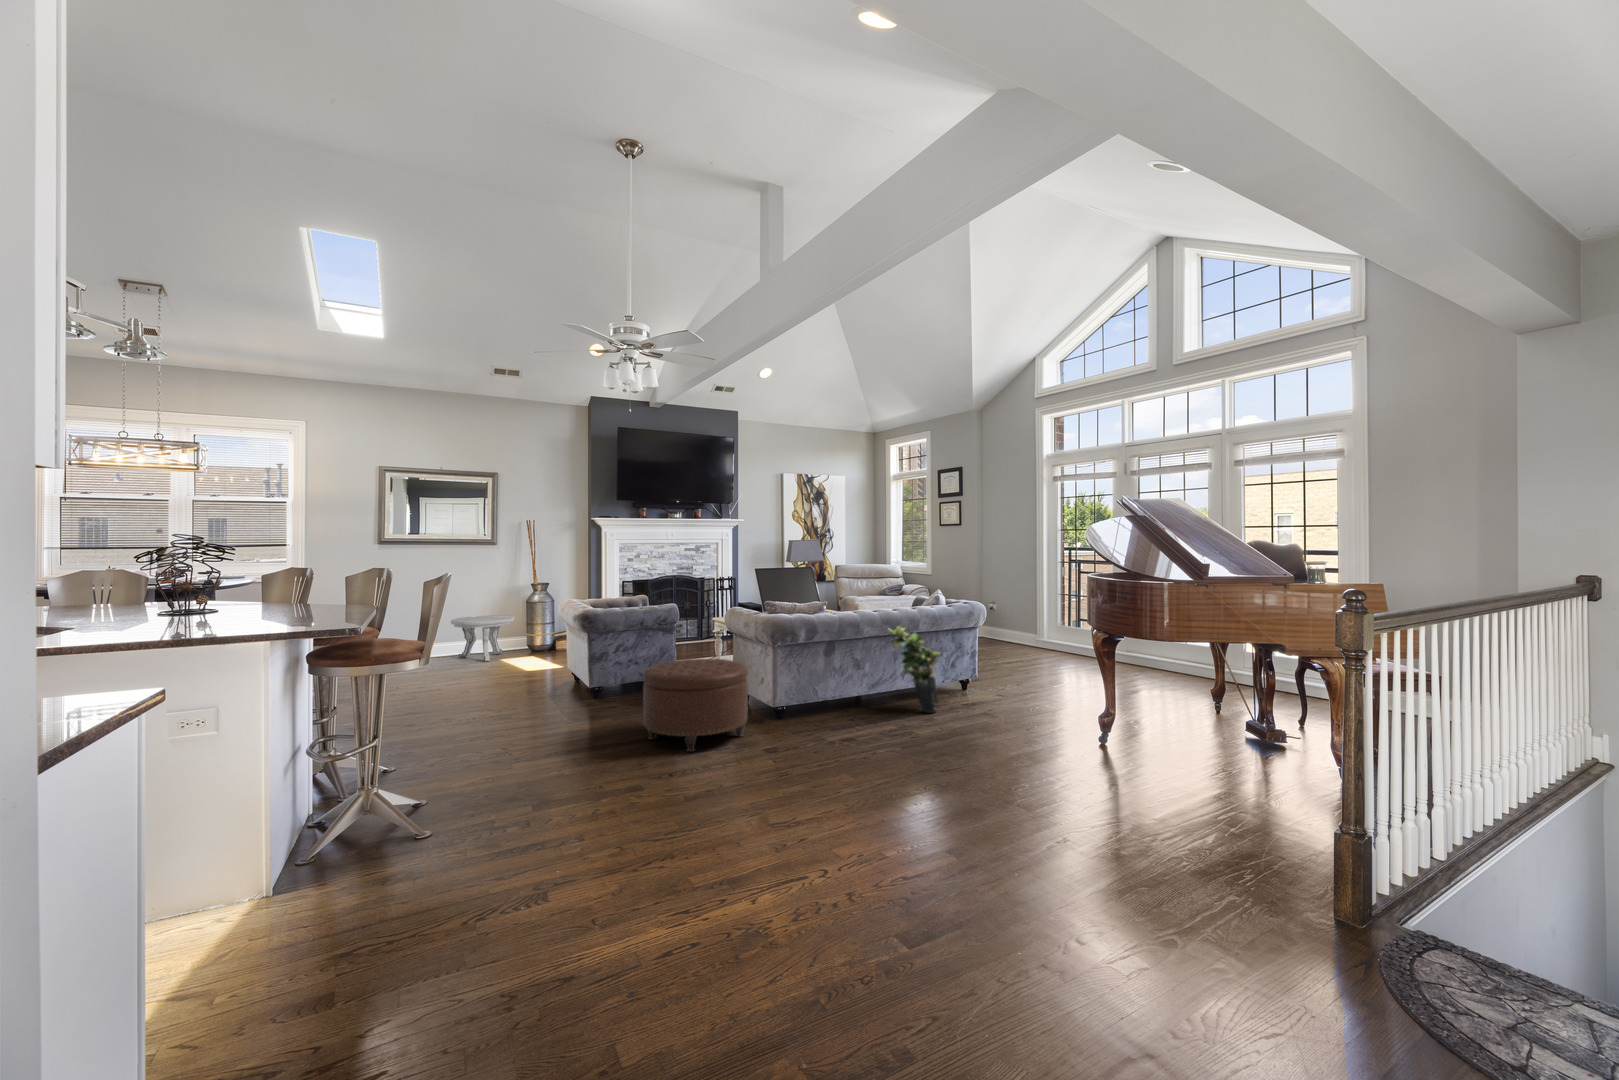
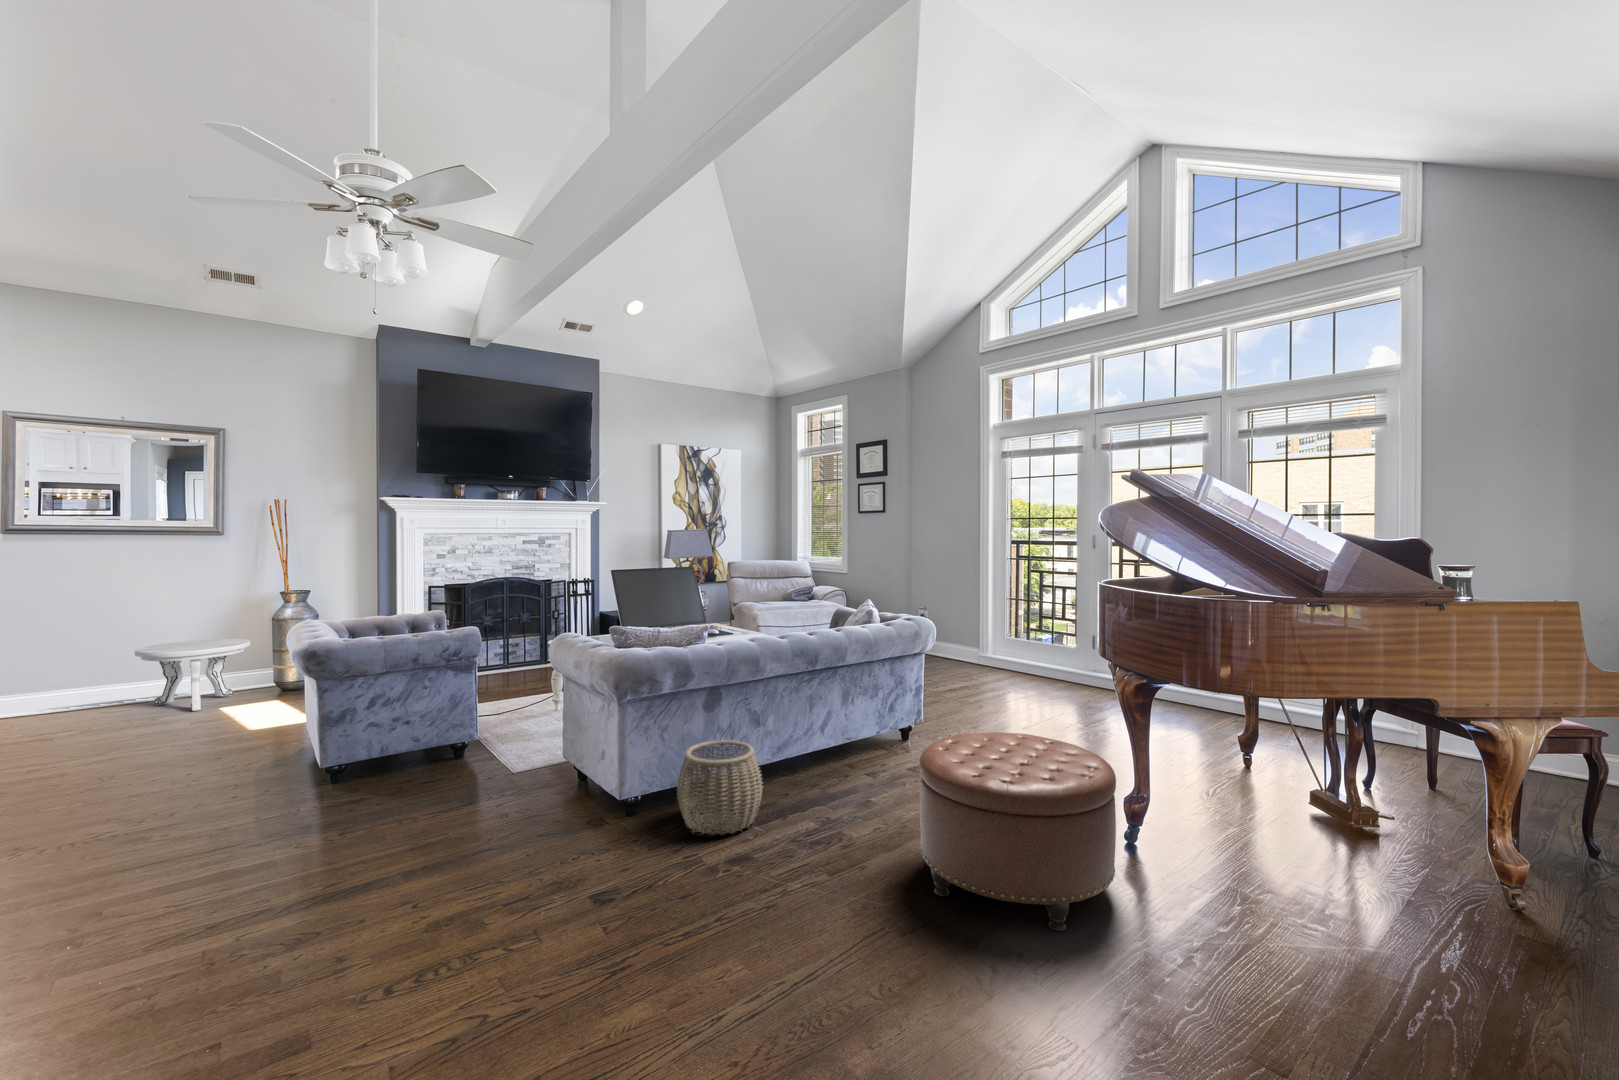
potted plant: present [889,626,941,713] -> none [801,656,882,791]
ottoman: present [643,658,748,752] -> present [920,732,1116,931]
woven basket: none [809,674,863,729] -> present [677,740,762,835]

